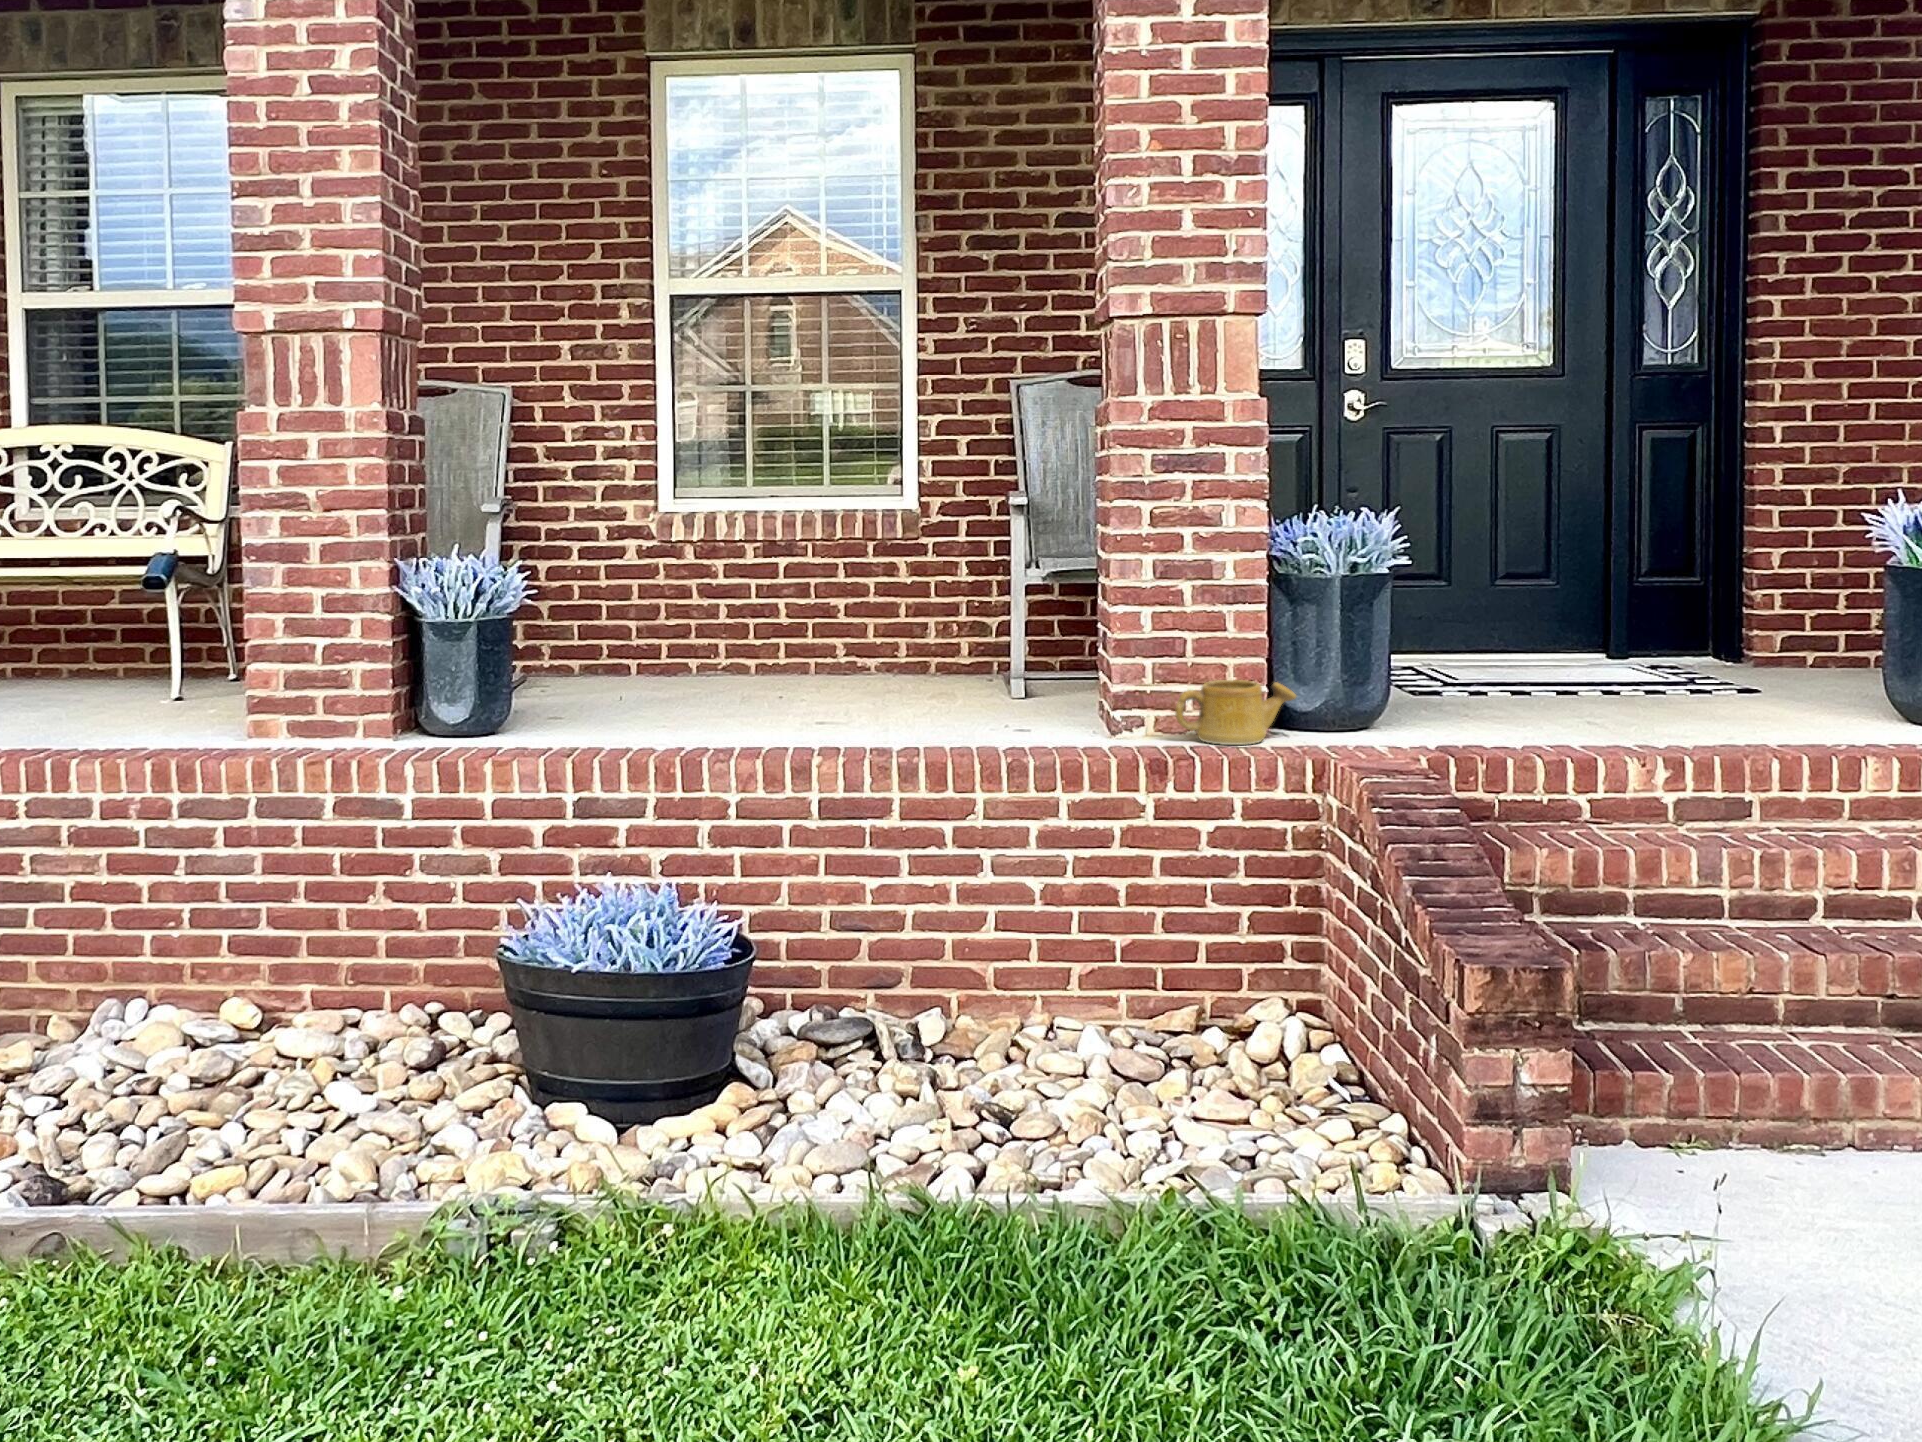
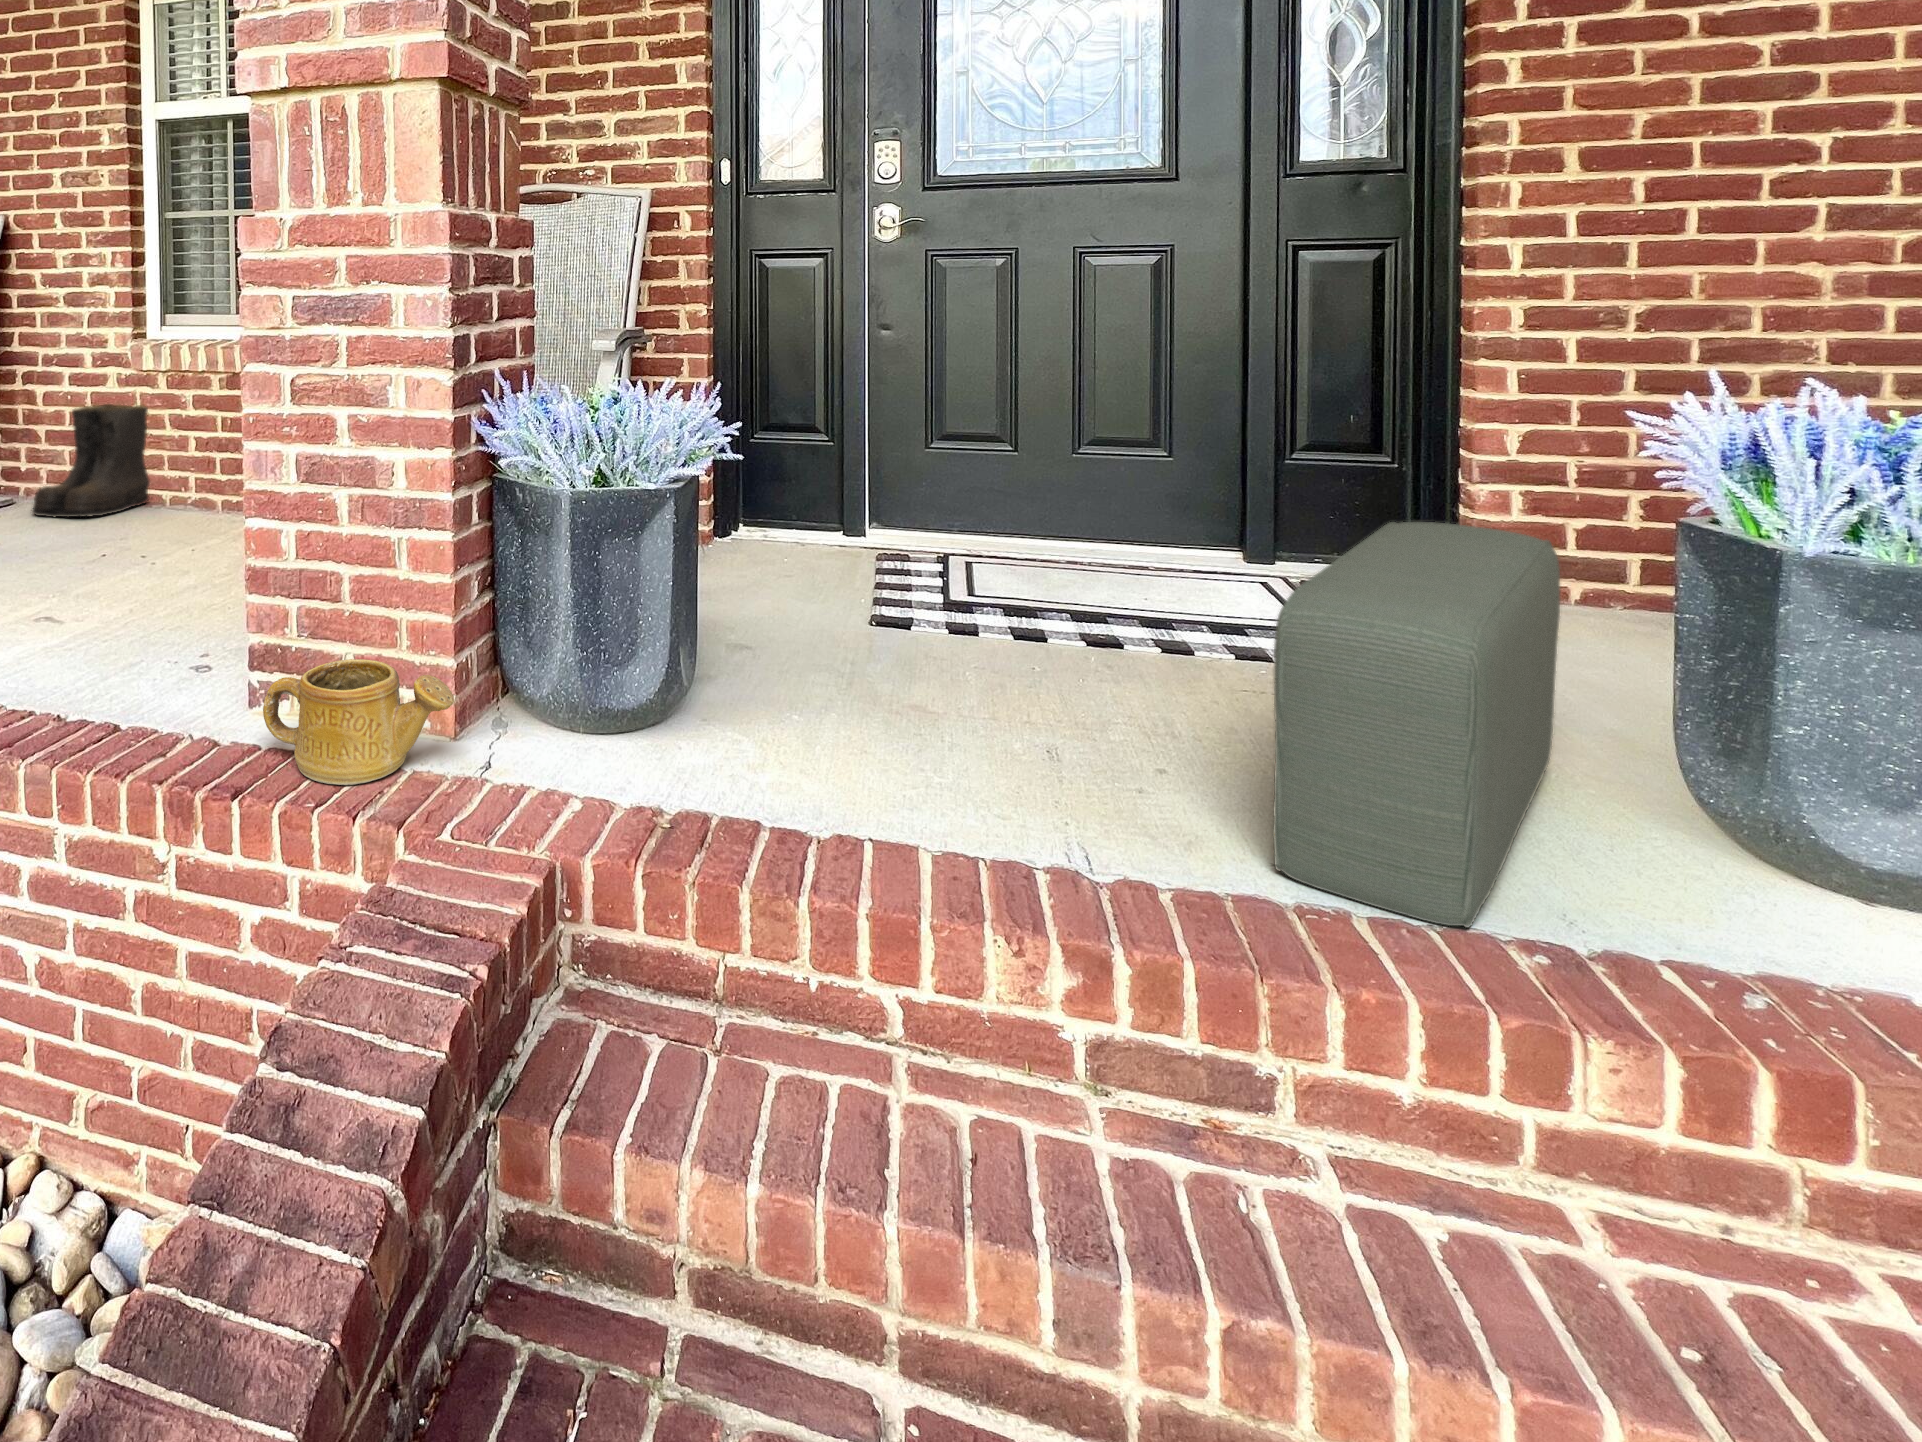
boots: none [603,572,689,675] -> present [31,404,150,517]
pouf: none [1730,579,1836,741] -> present [1273,522,1560,928]

